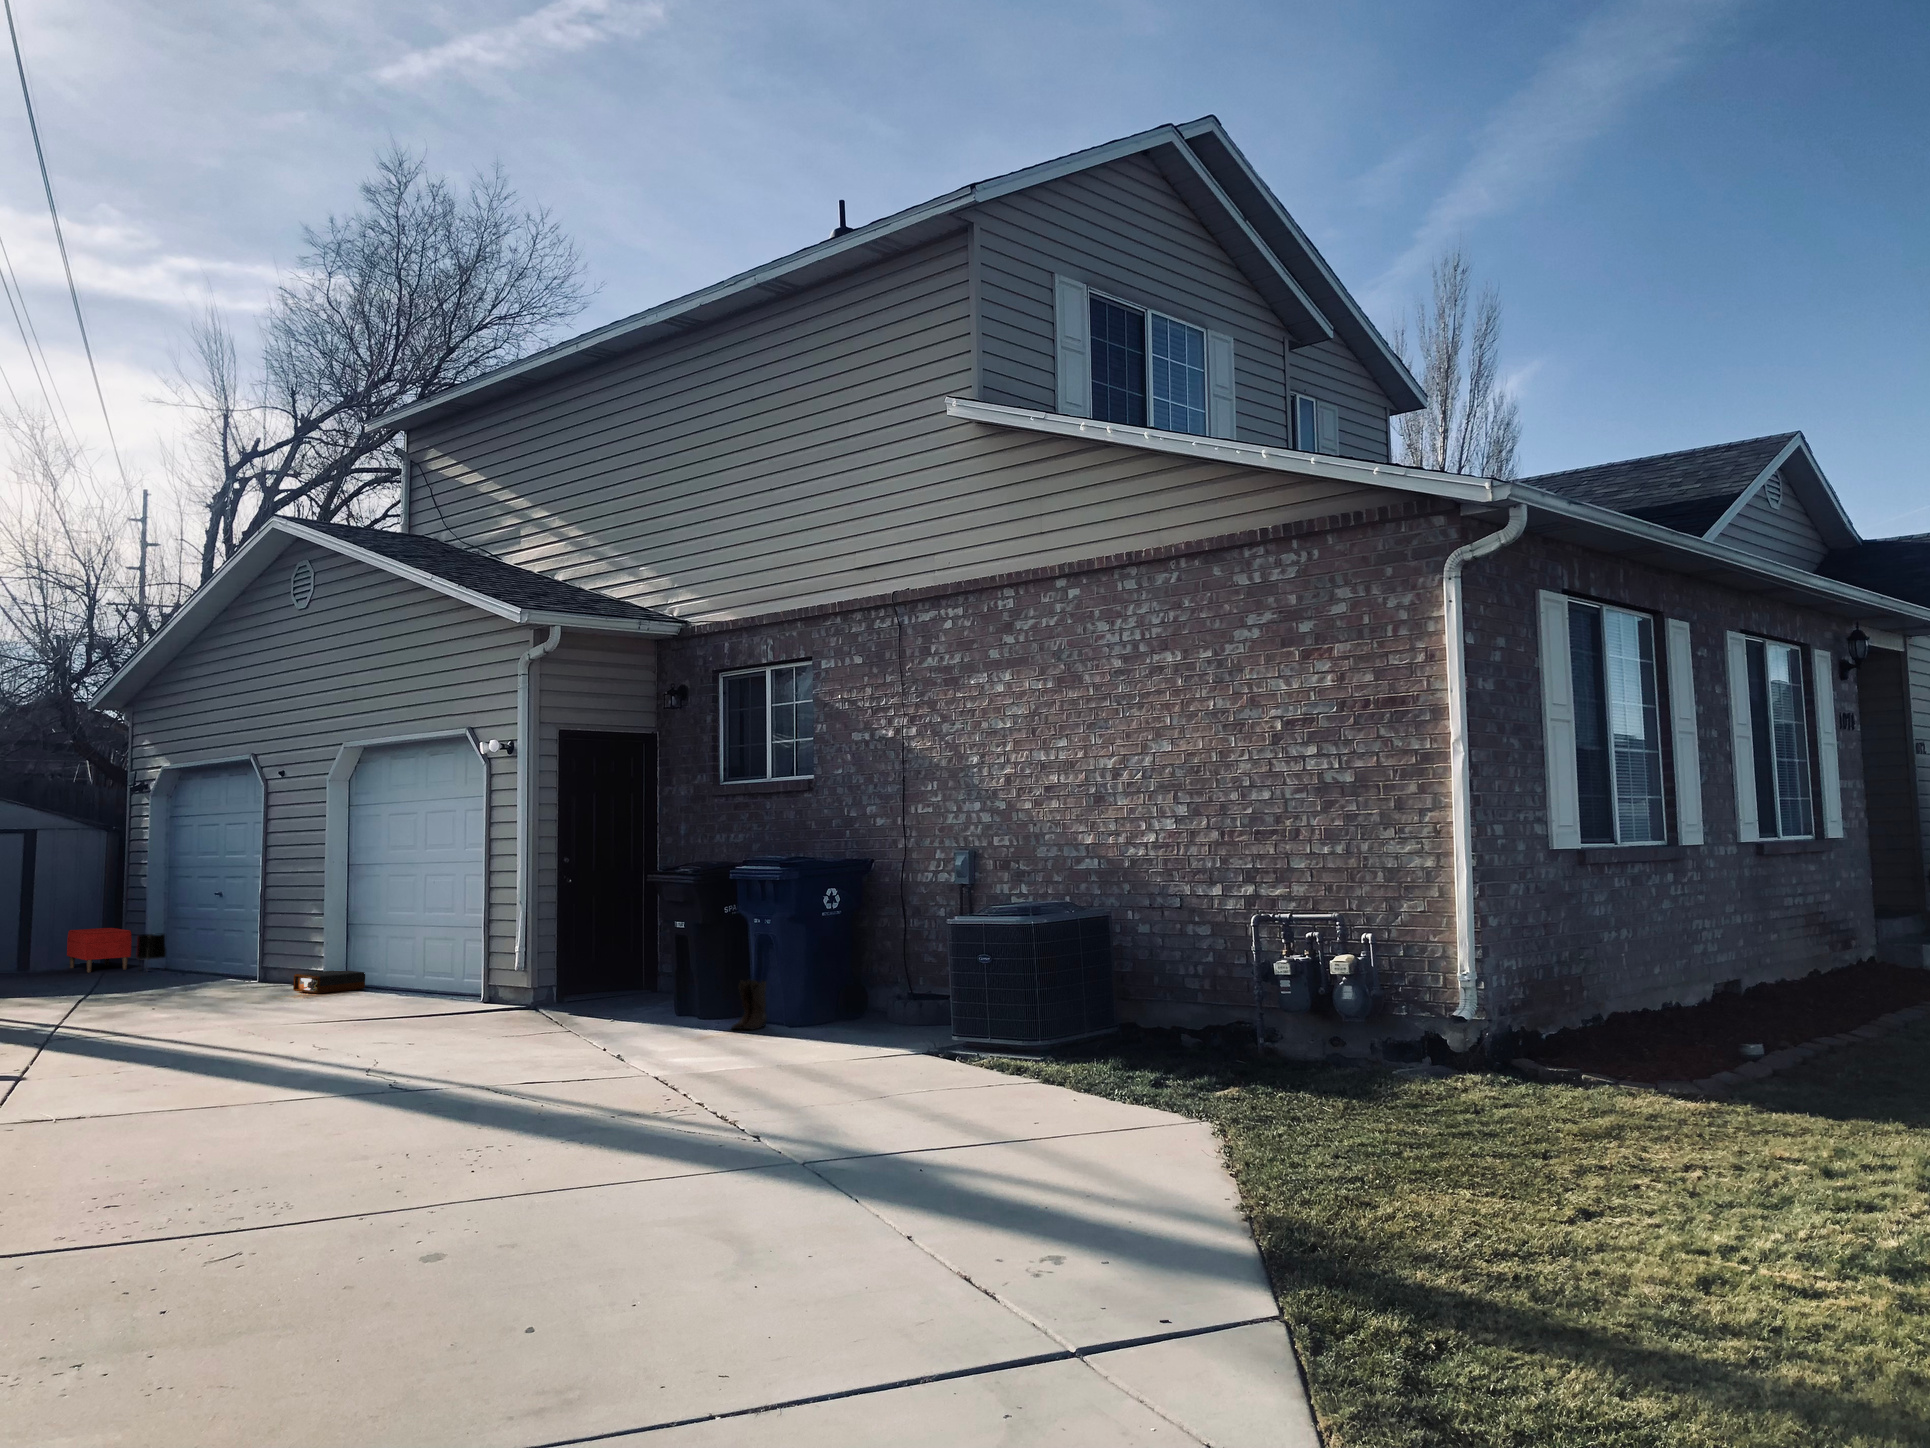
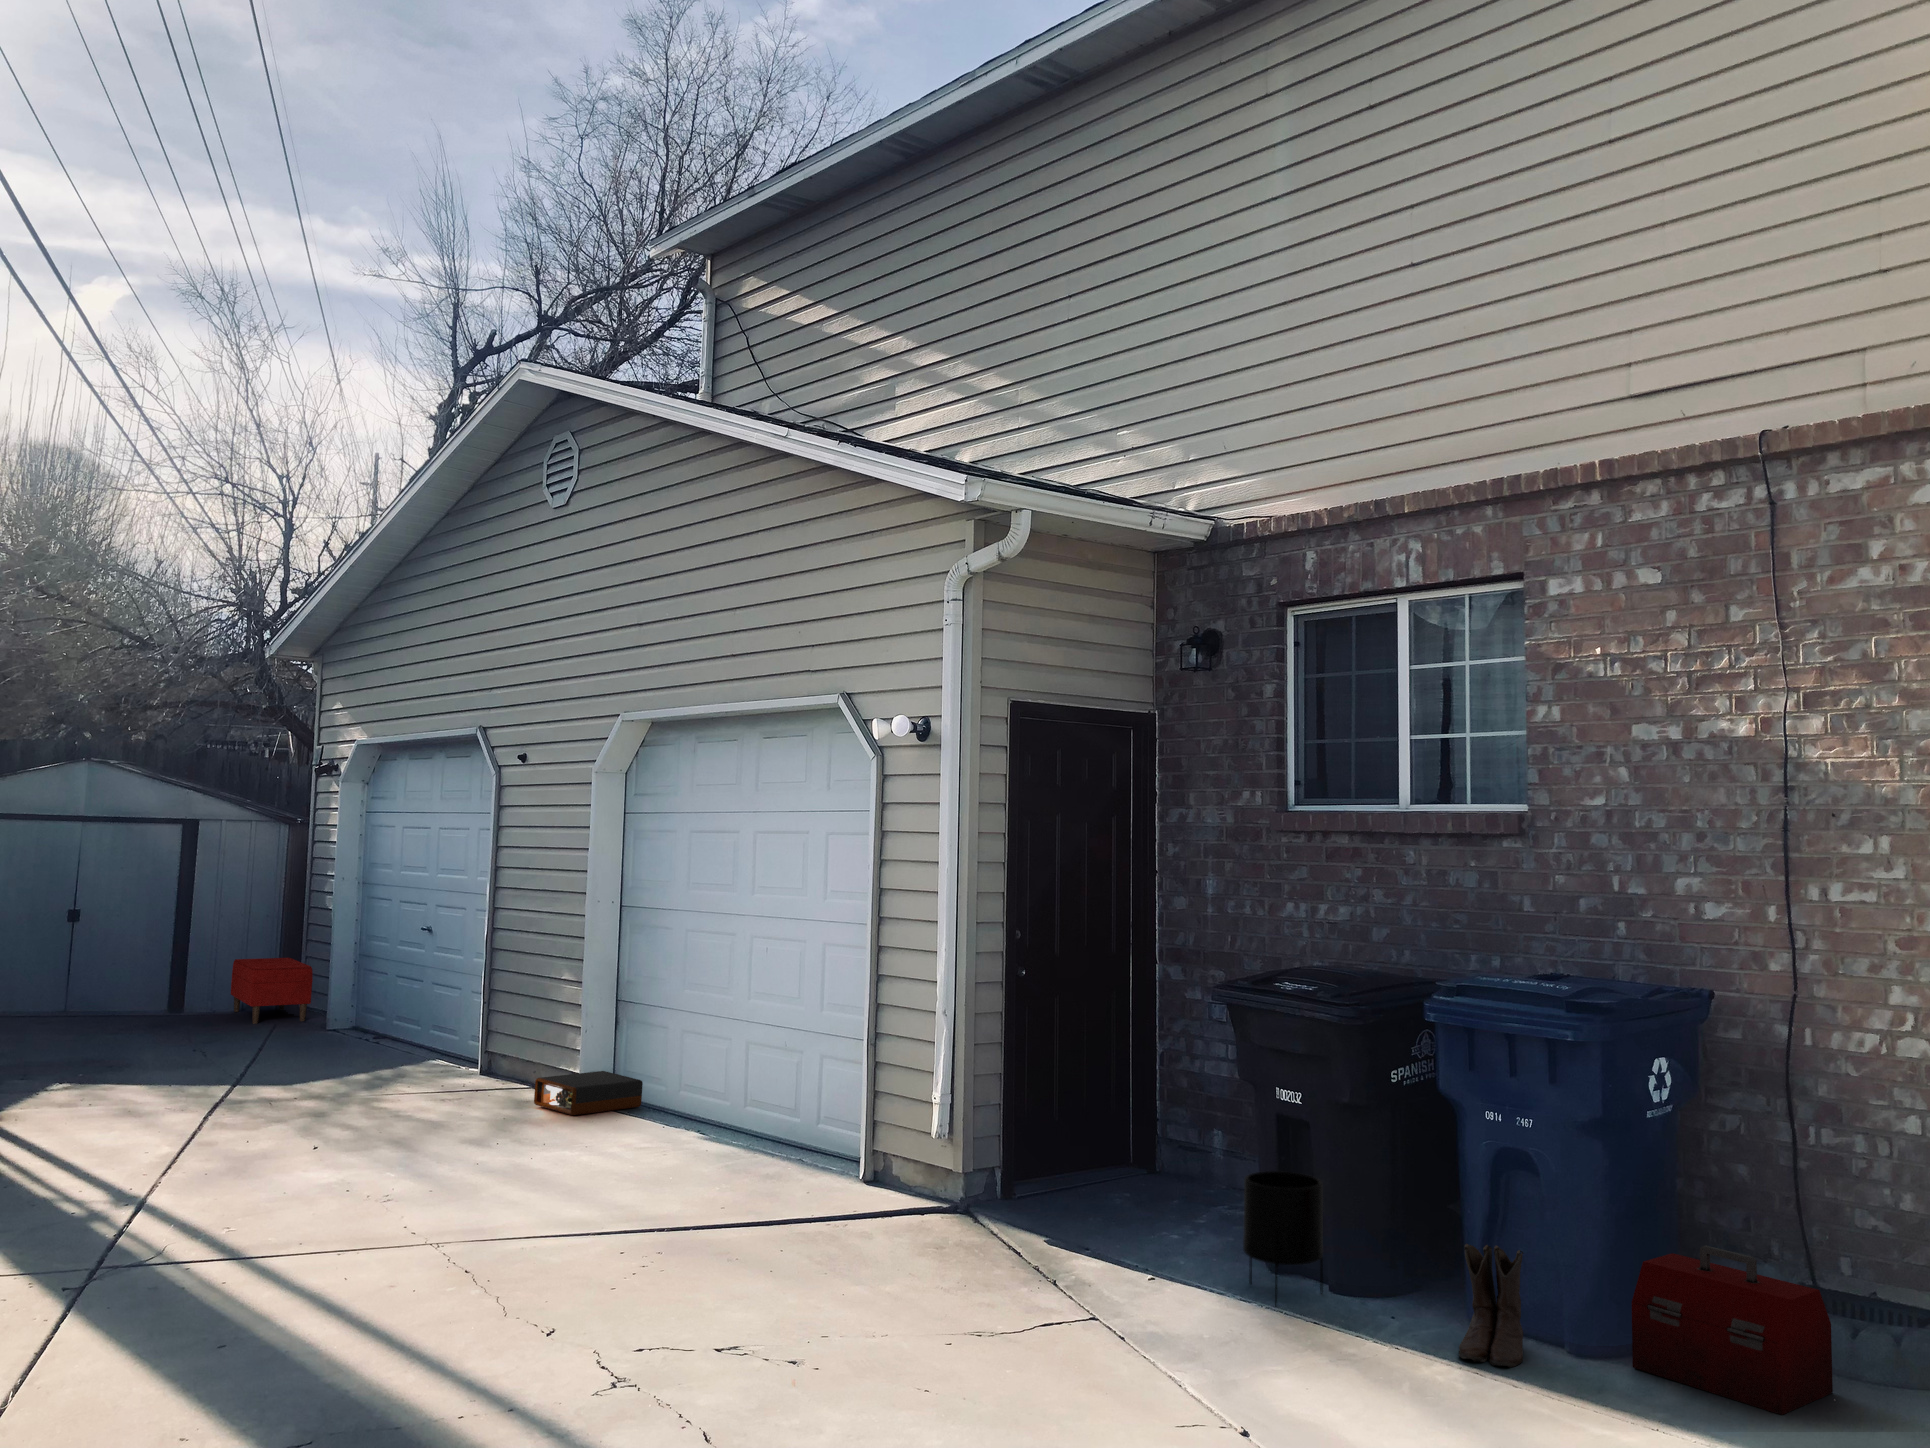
planter: present [136,934,167,960] -> present [1243,1171,1323,1306]
toolbox: none [808,970,886,1032] -> present [1632,1246,1833,1415]

